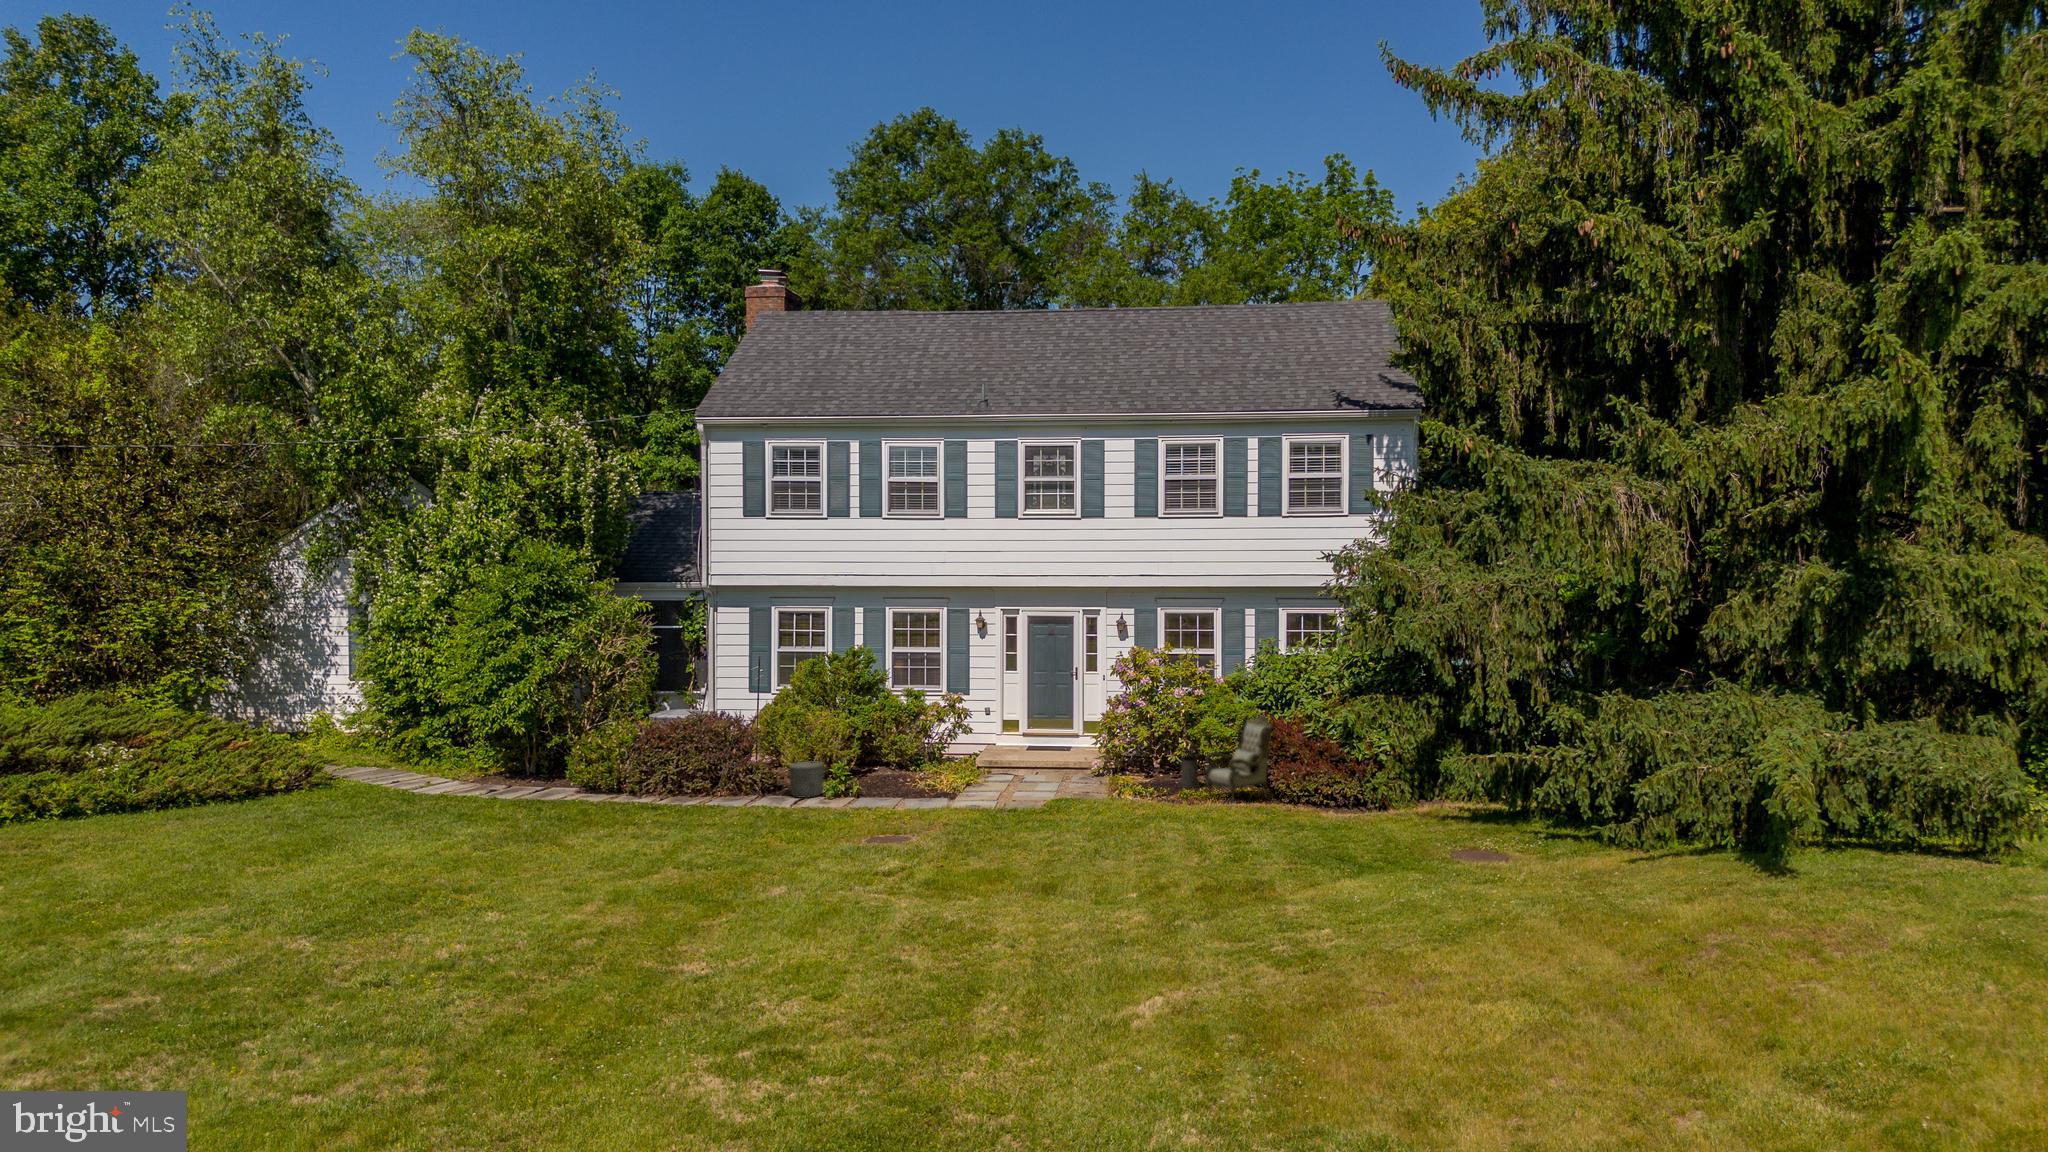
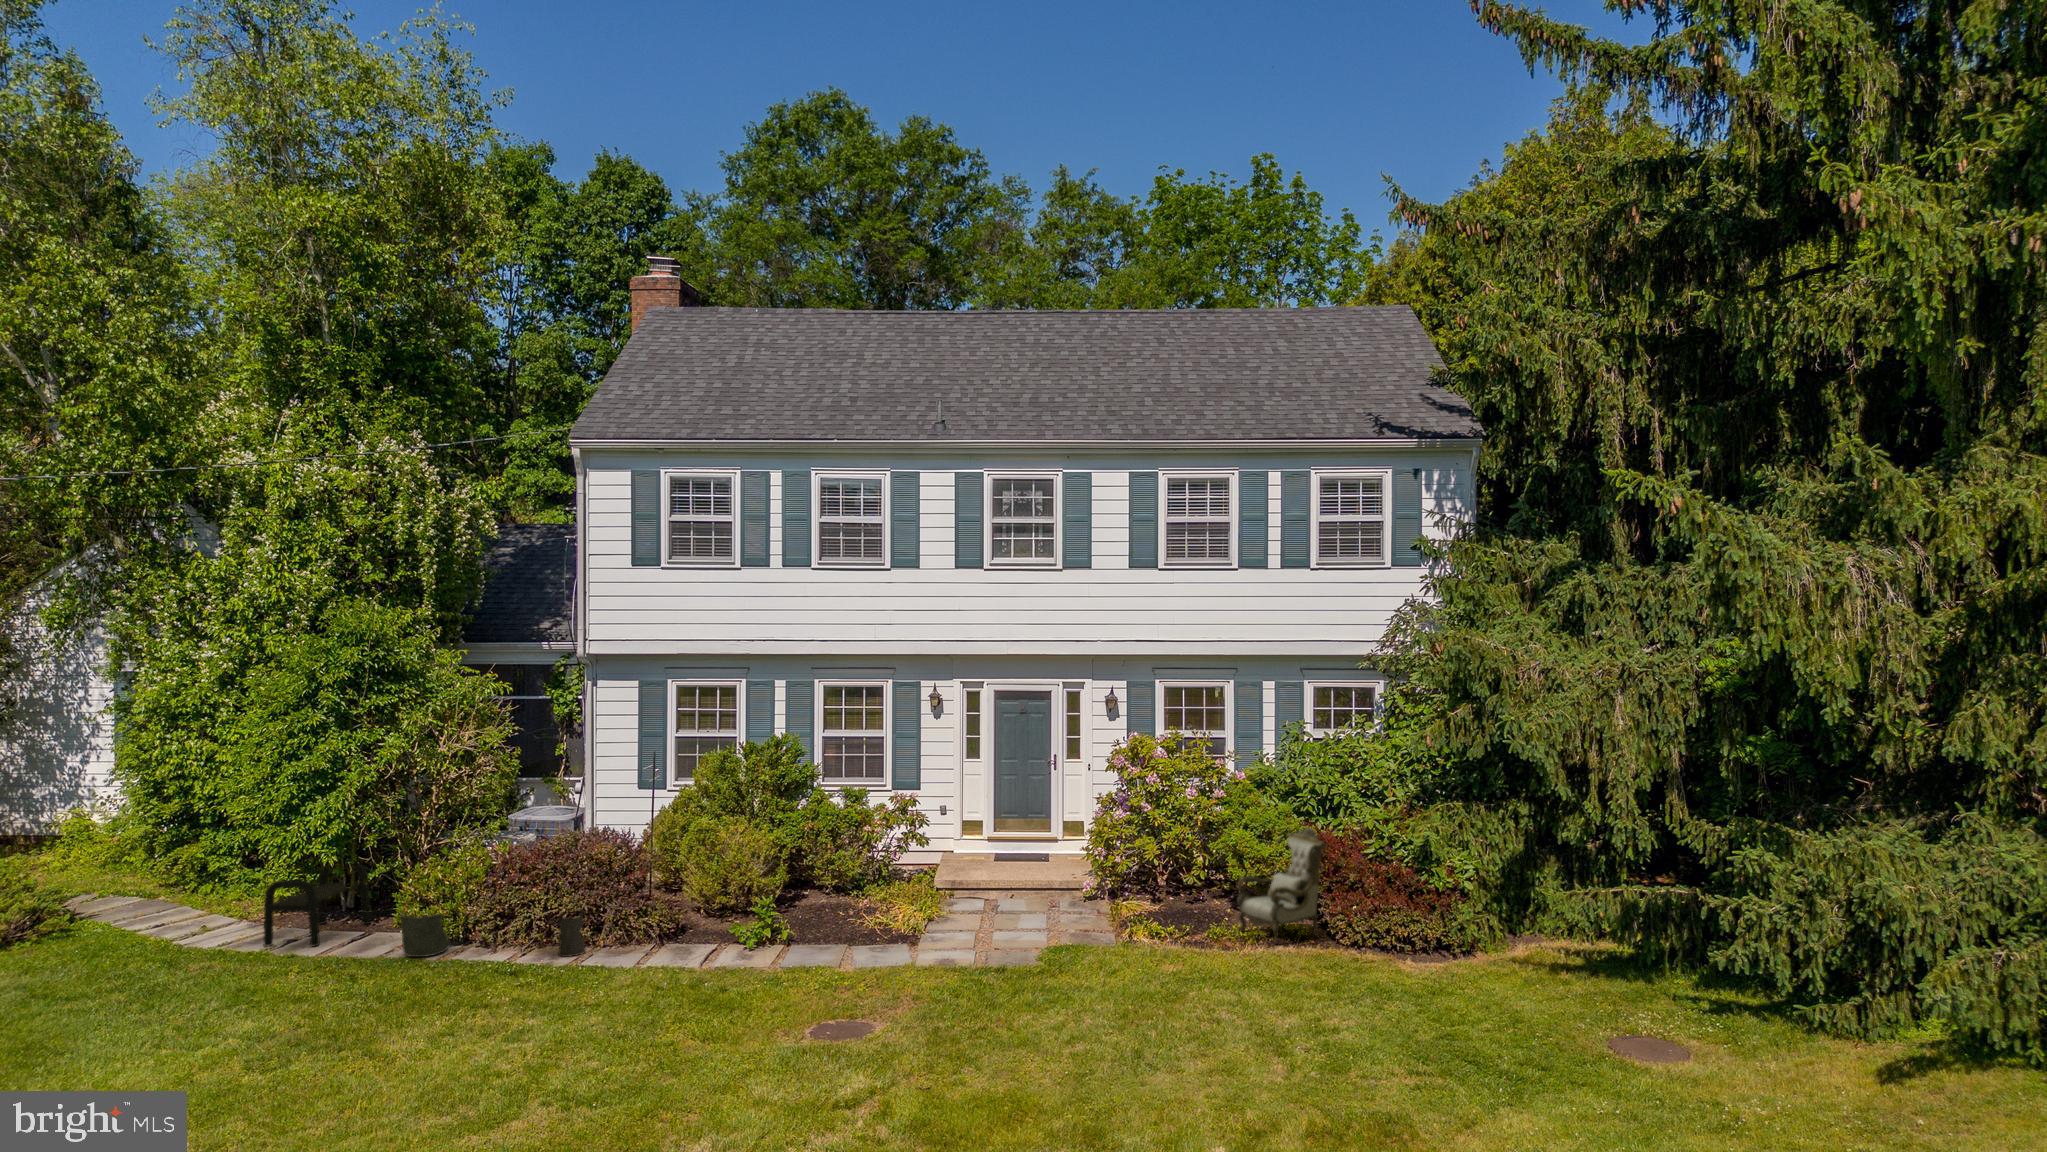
bench: none [472,736,549,796] -> present [264,864,371,947]
watering can: present [1181,755,1199,788] -> present [558,902,586,957]
planter: present [789,762,824,798] -> present [400,913,450,957]

